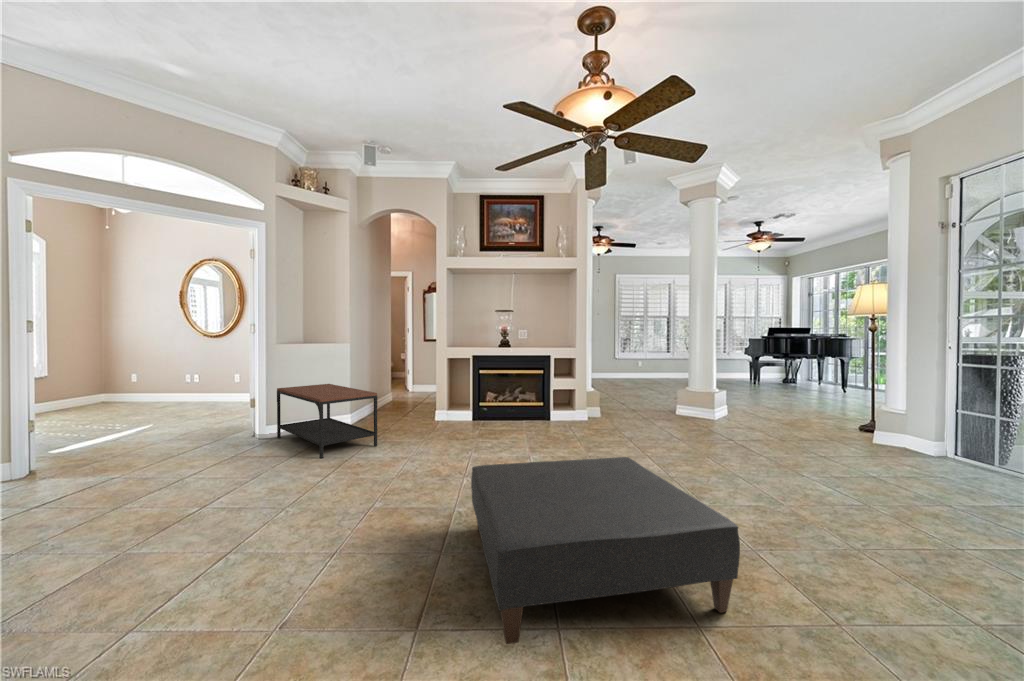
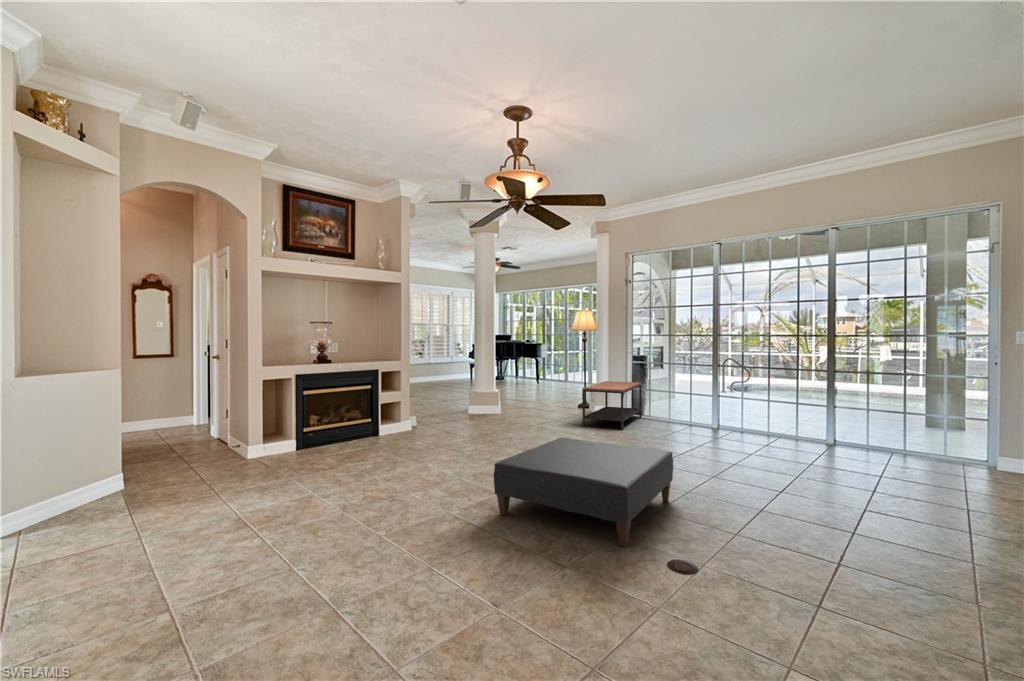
coffee table: present [277,384,377,458] -> present [582,381,642,430]

